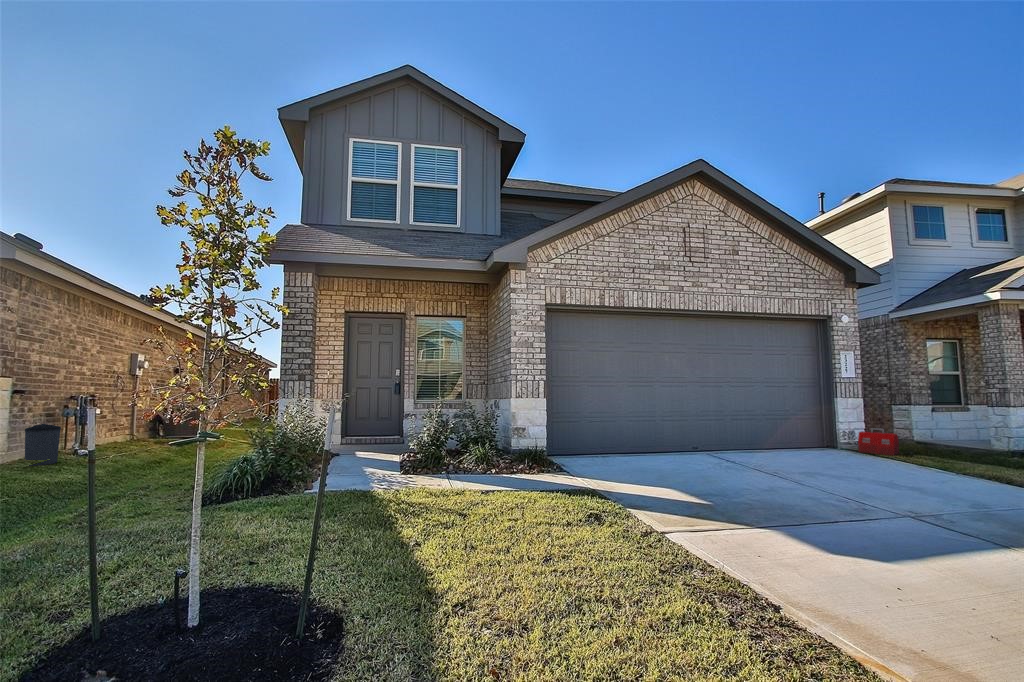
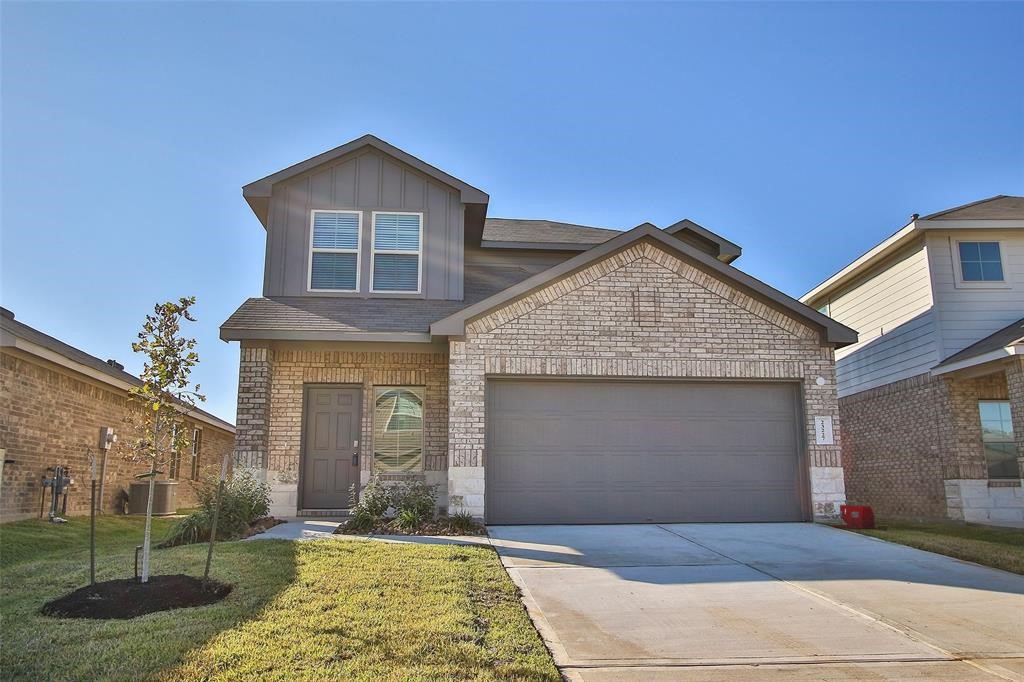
trash can: present [25,424,61,466] -> none [13,492,44,530]

